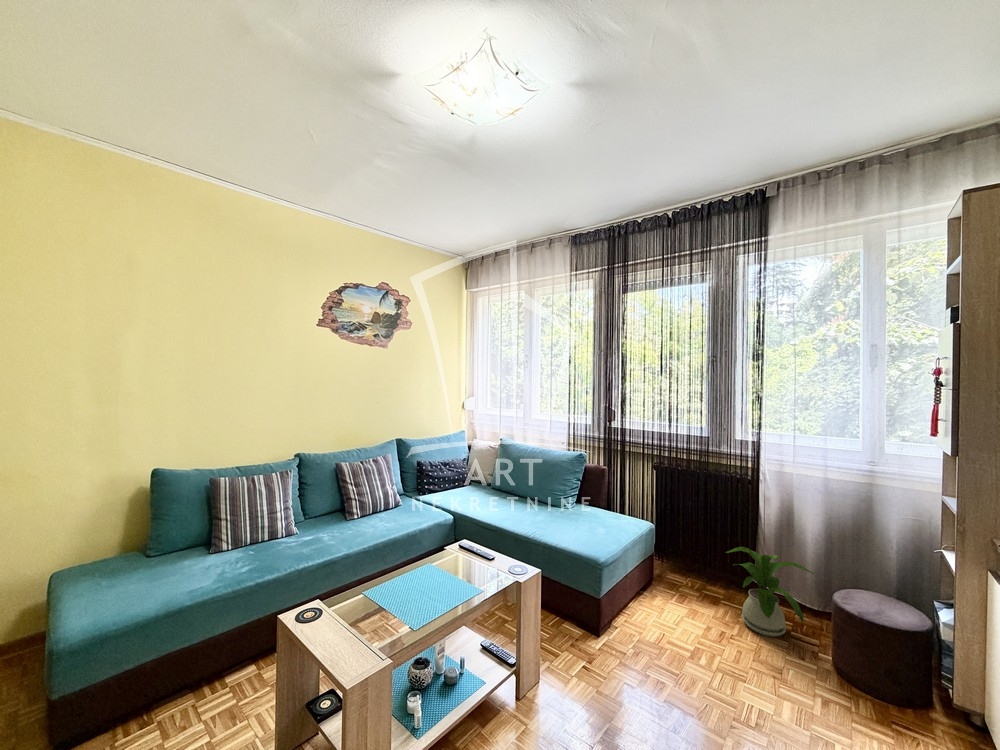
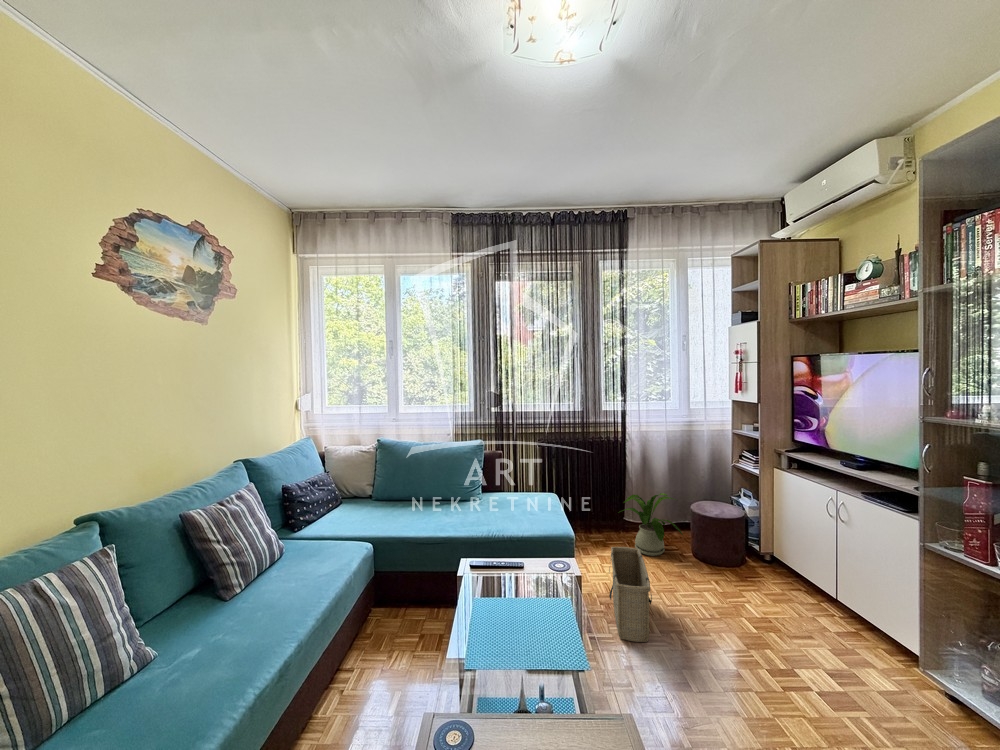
basket: none [604,591,683,702] -> present [609,547,652,642]

